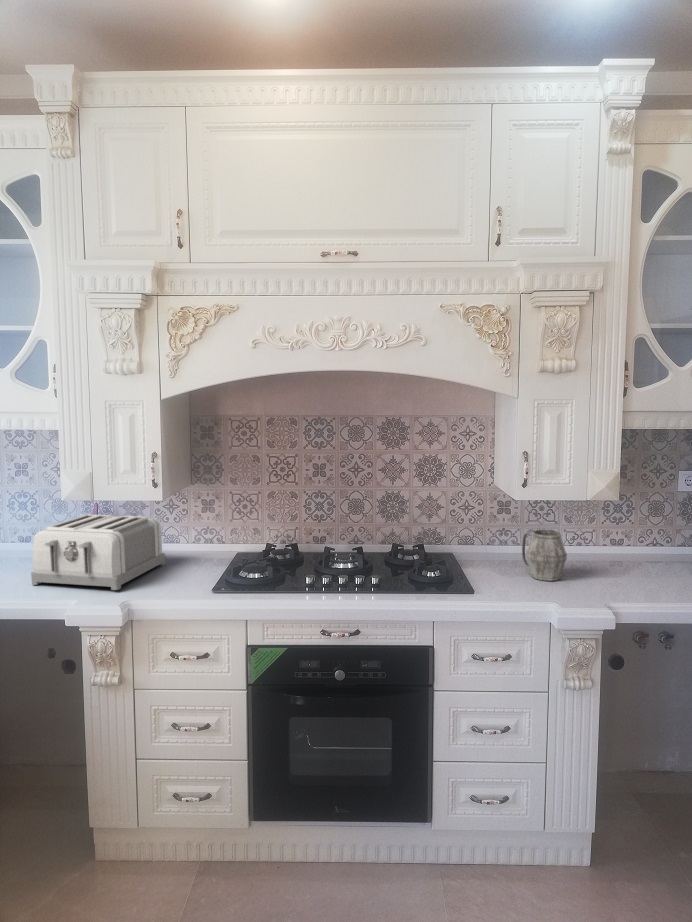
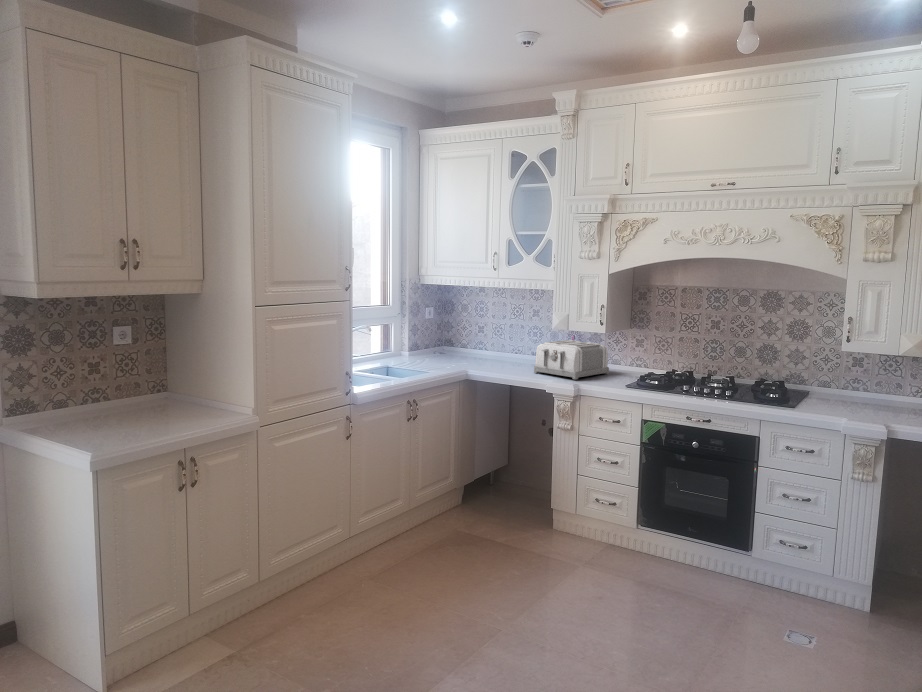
mug: present [522,530,567,581] -> none [853,377,886,413]

